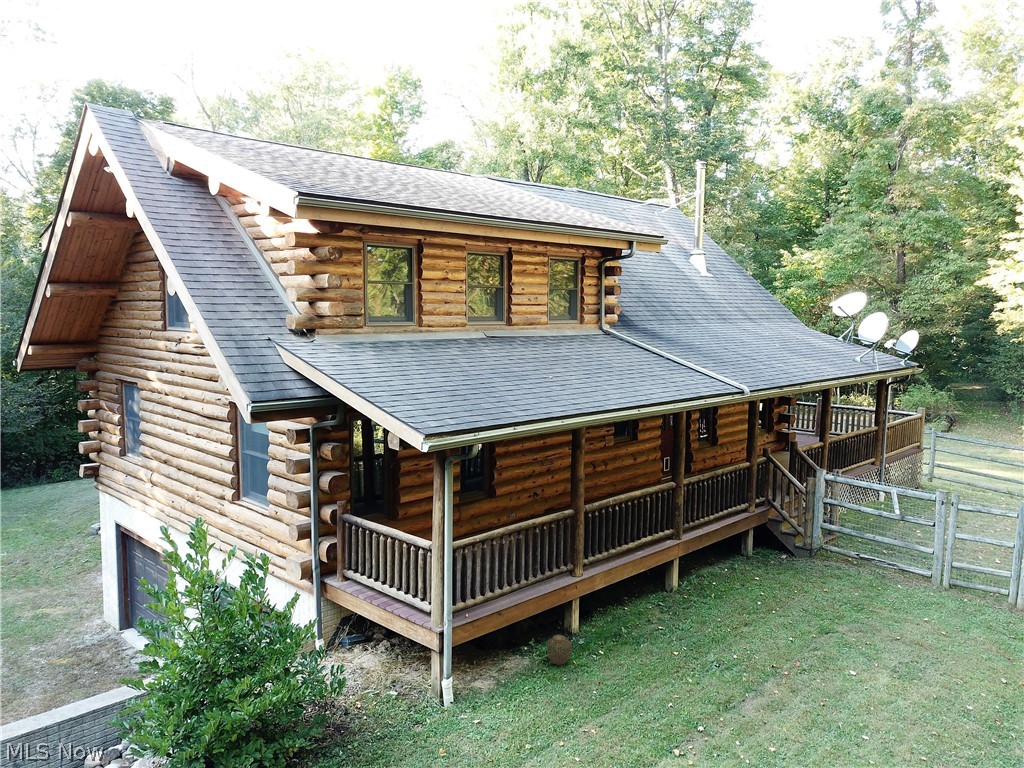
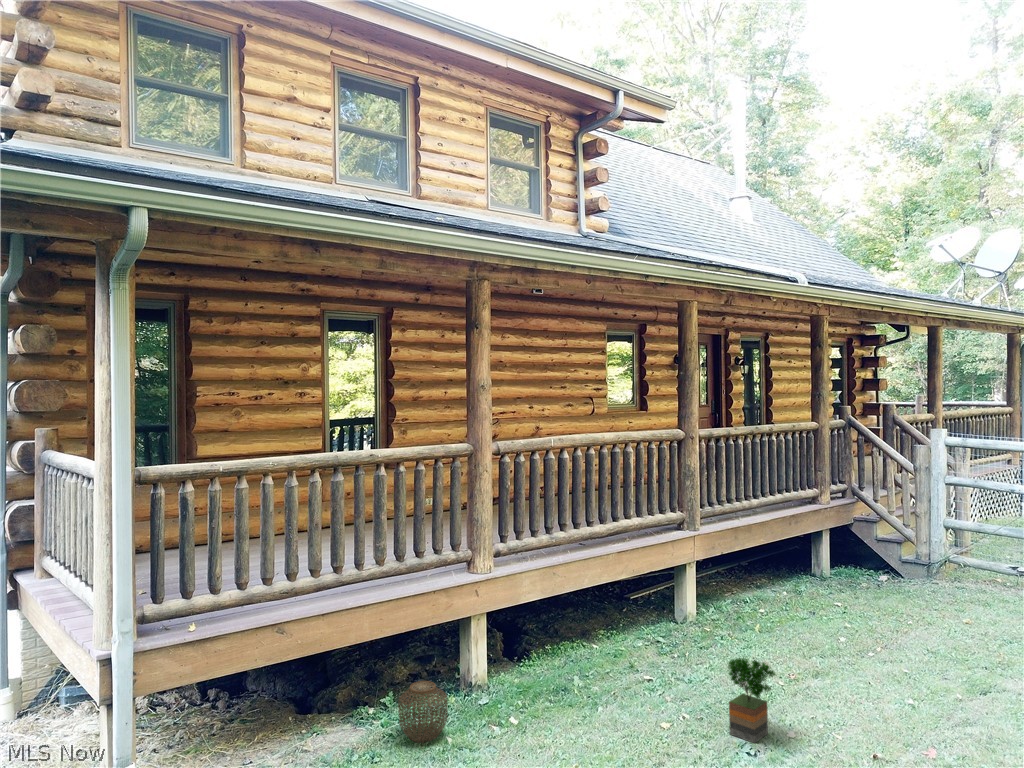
potted tree: none [707,620,731,660] -> present [728,658,775,743]

